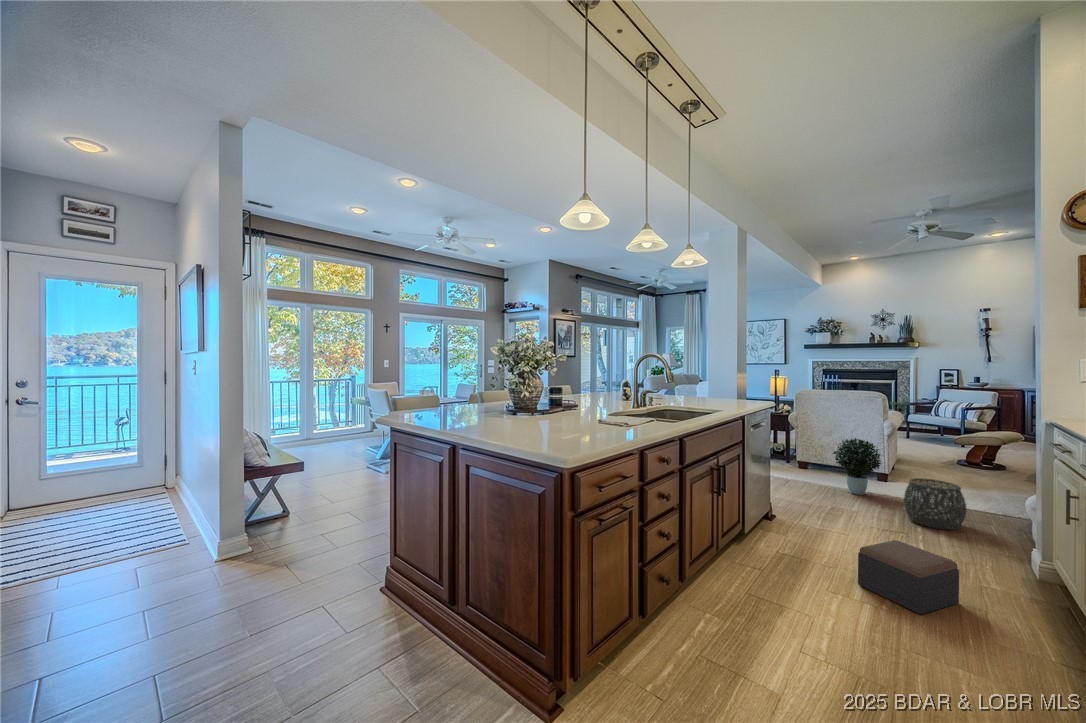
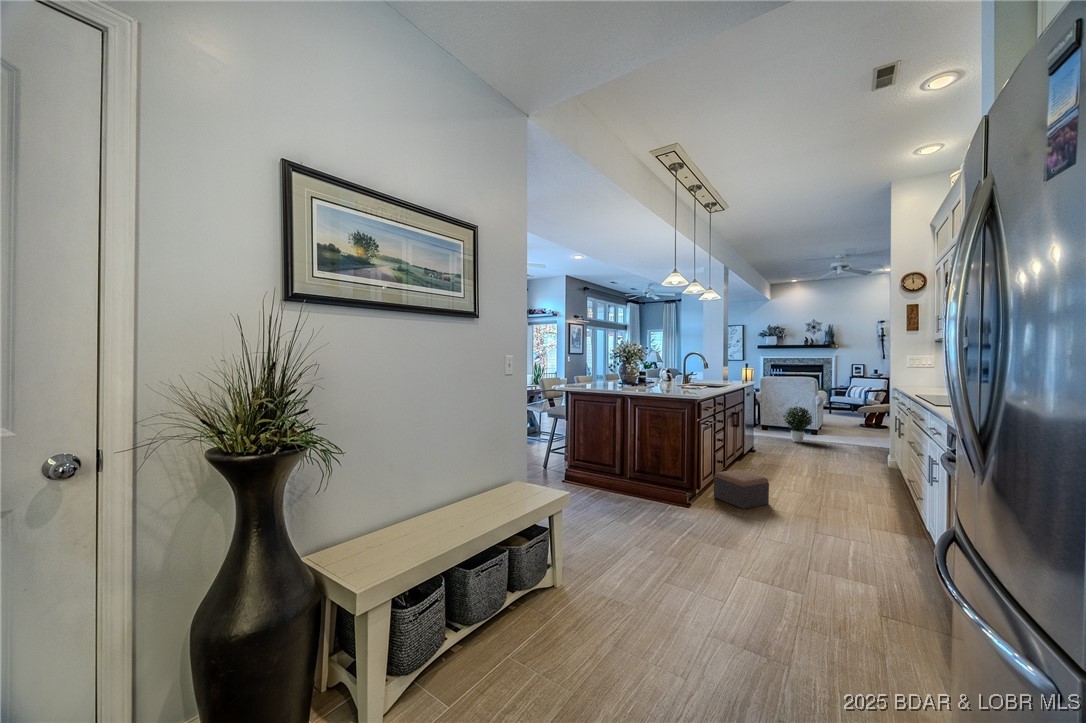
woven basket: present [904,478,967,530] -> none [825,428,861,457]
footstool: present [858,540,959,615] -> present [714,470,769,509]

